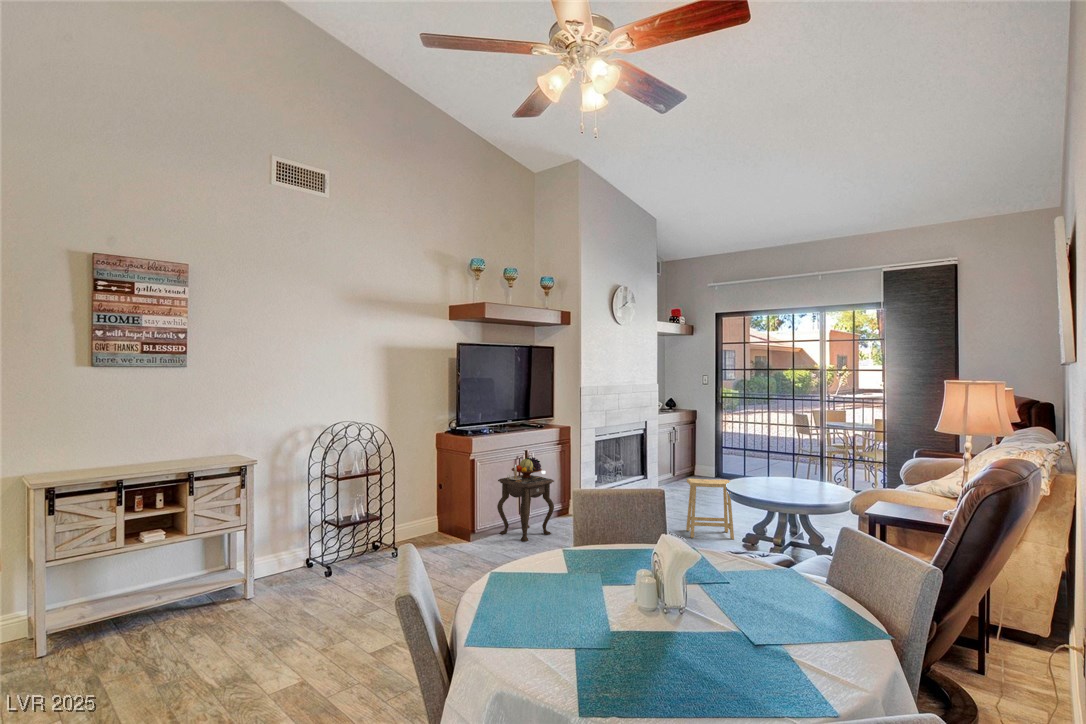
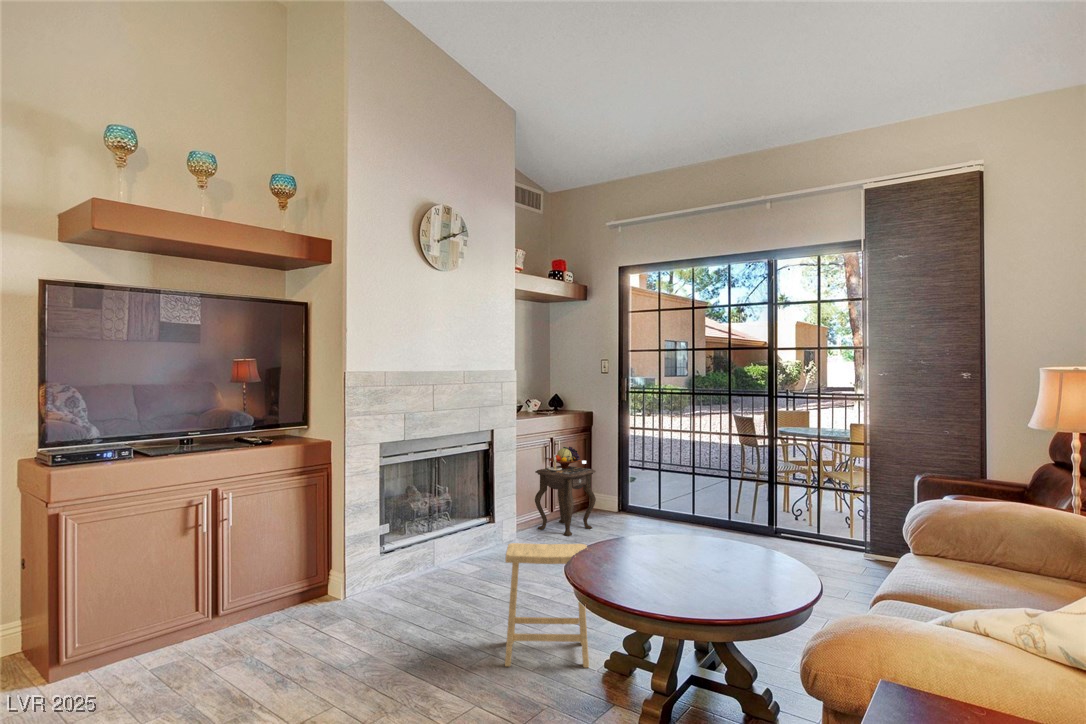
side table: present [497,457,554,542] -> present [535,447,596,536]

